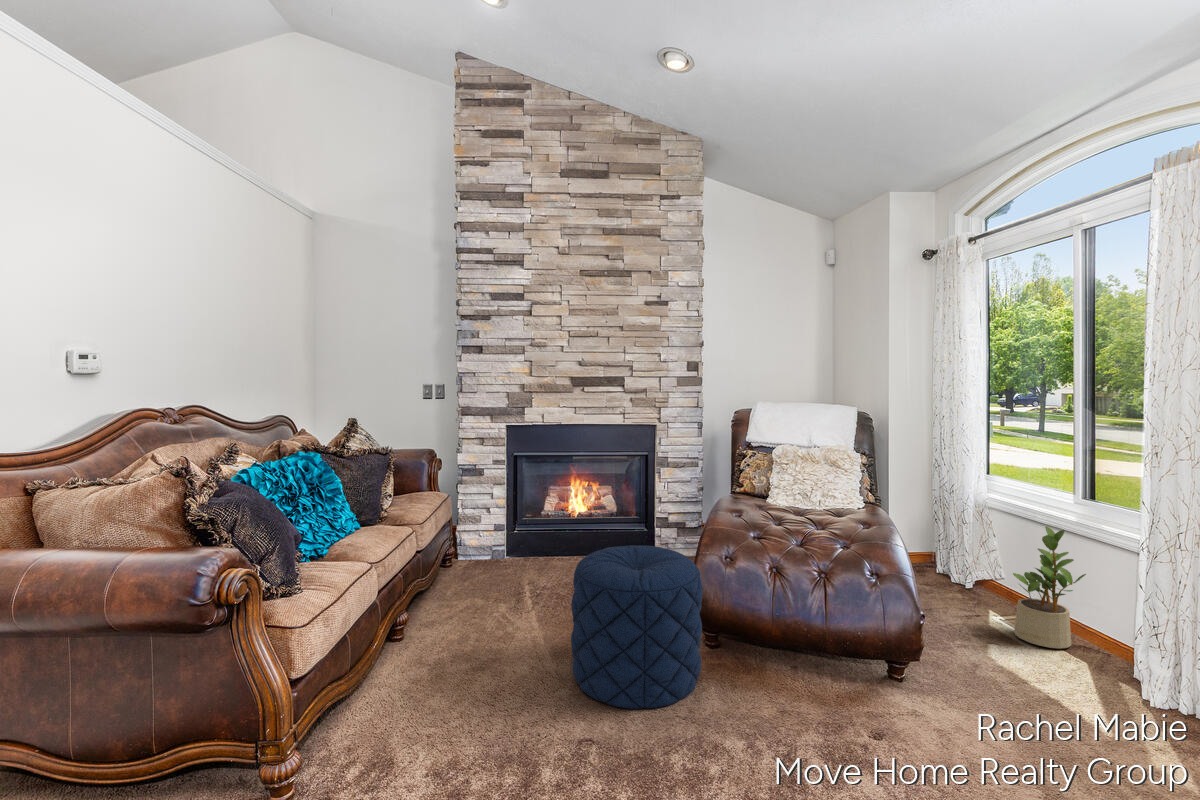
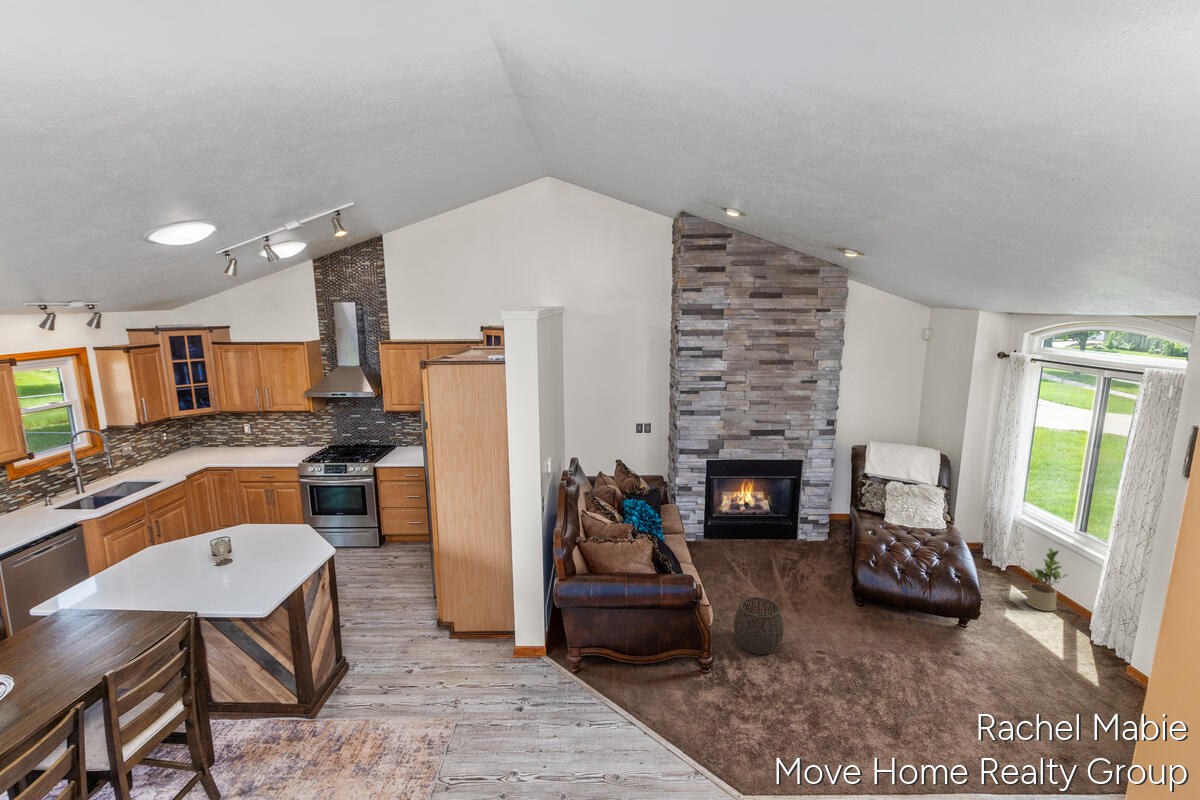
pouf: present [571,545,703,709] -> none [796,557,869,639]
woven basket: none [399,618,508,748] -> present [734,597,784,655]

